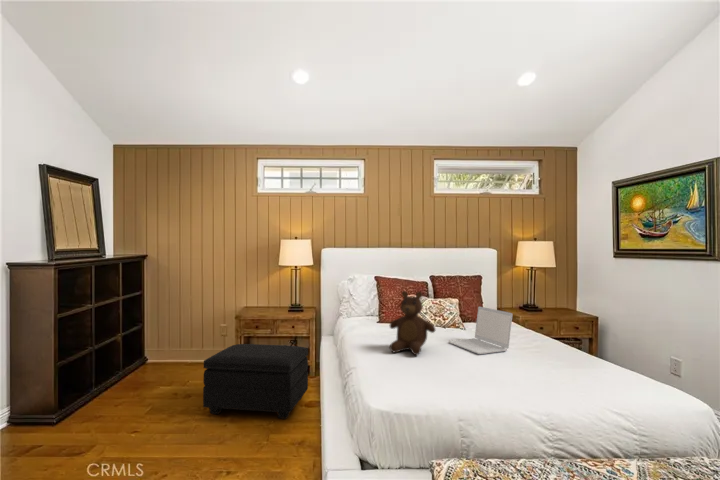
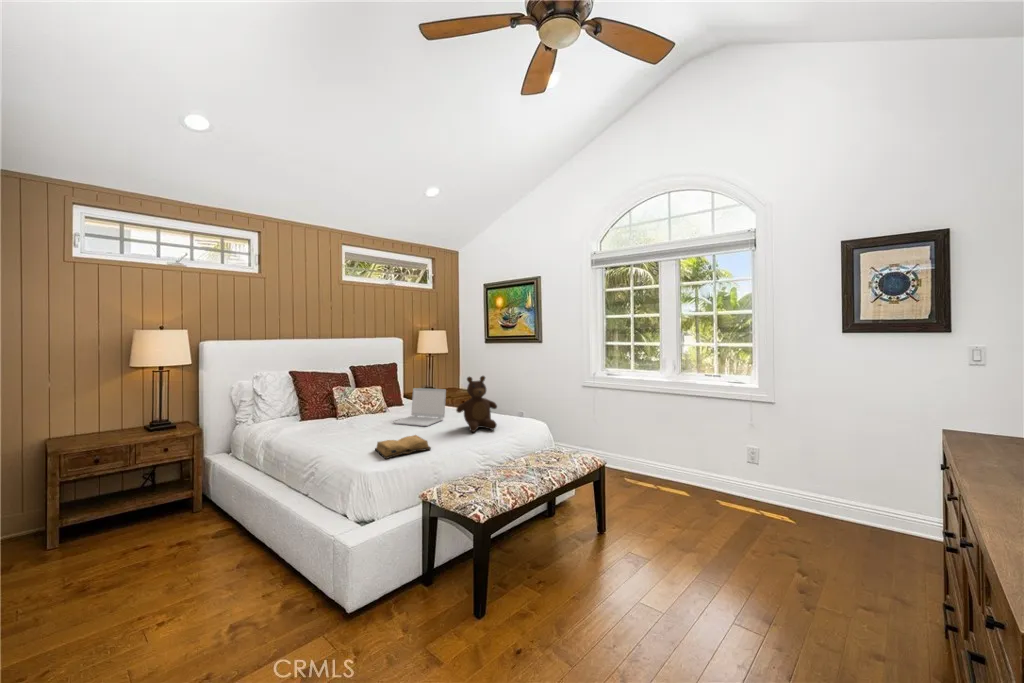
teddy bear: present [390,291,435,355] -> present [456,376,497,432]
footstool: present [203,344,308,419] -> none [20,468,210,604]
diary: none [397,359,453,385] -> present [375,435,431,459]

